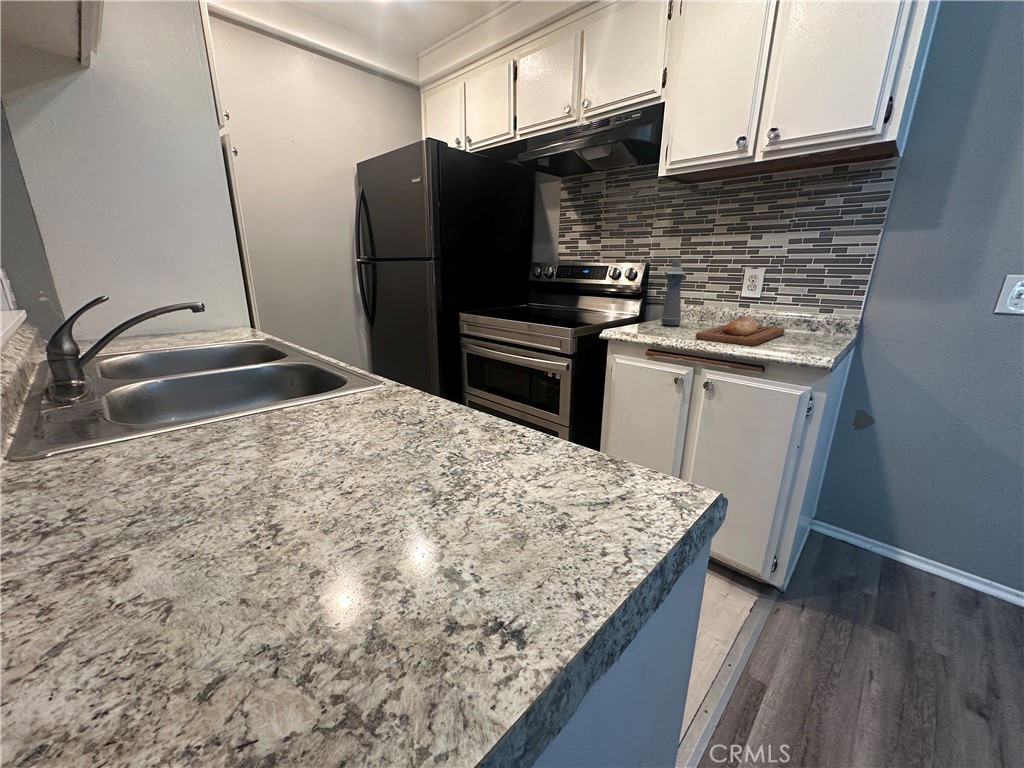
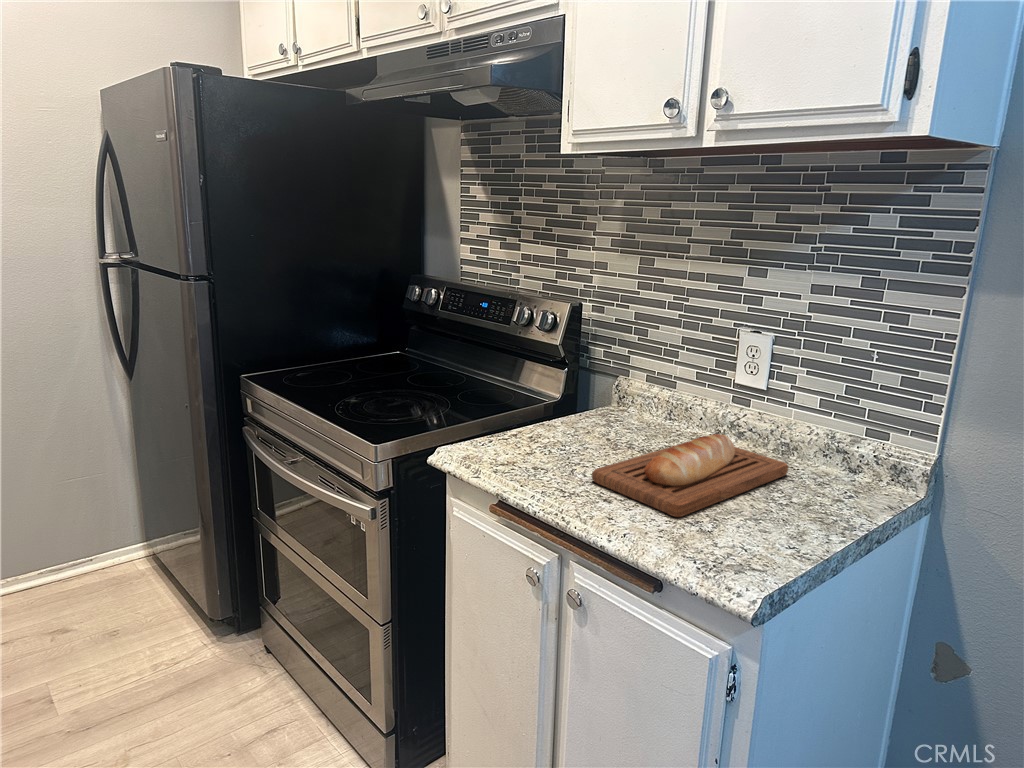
bottle: present [661,260,685,326] -> none [581,305,623,431]

